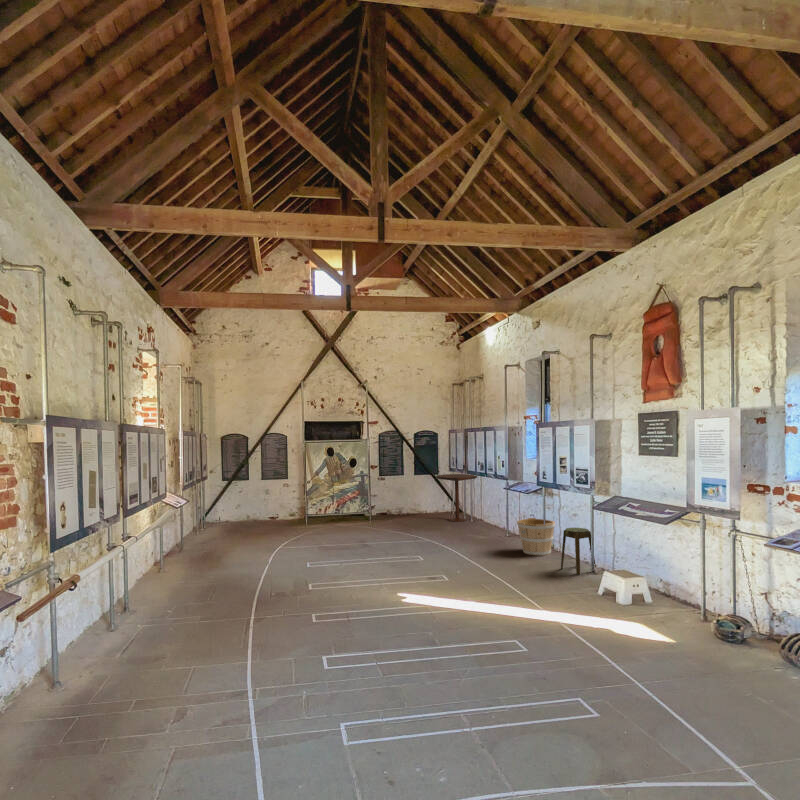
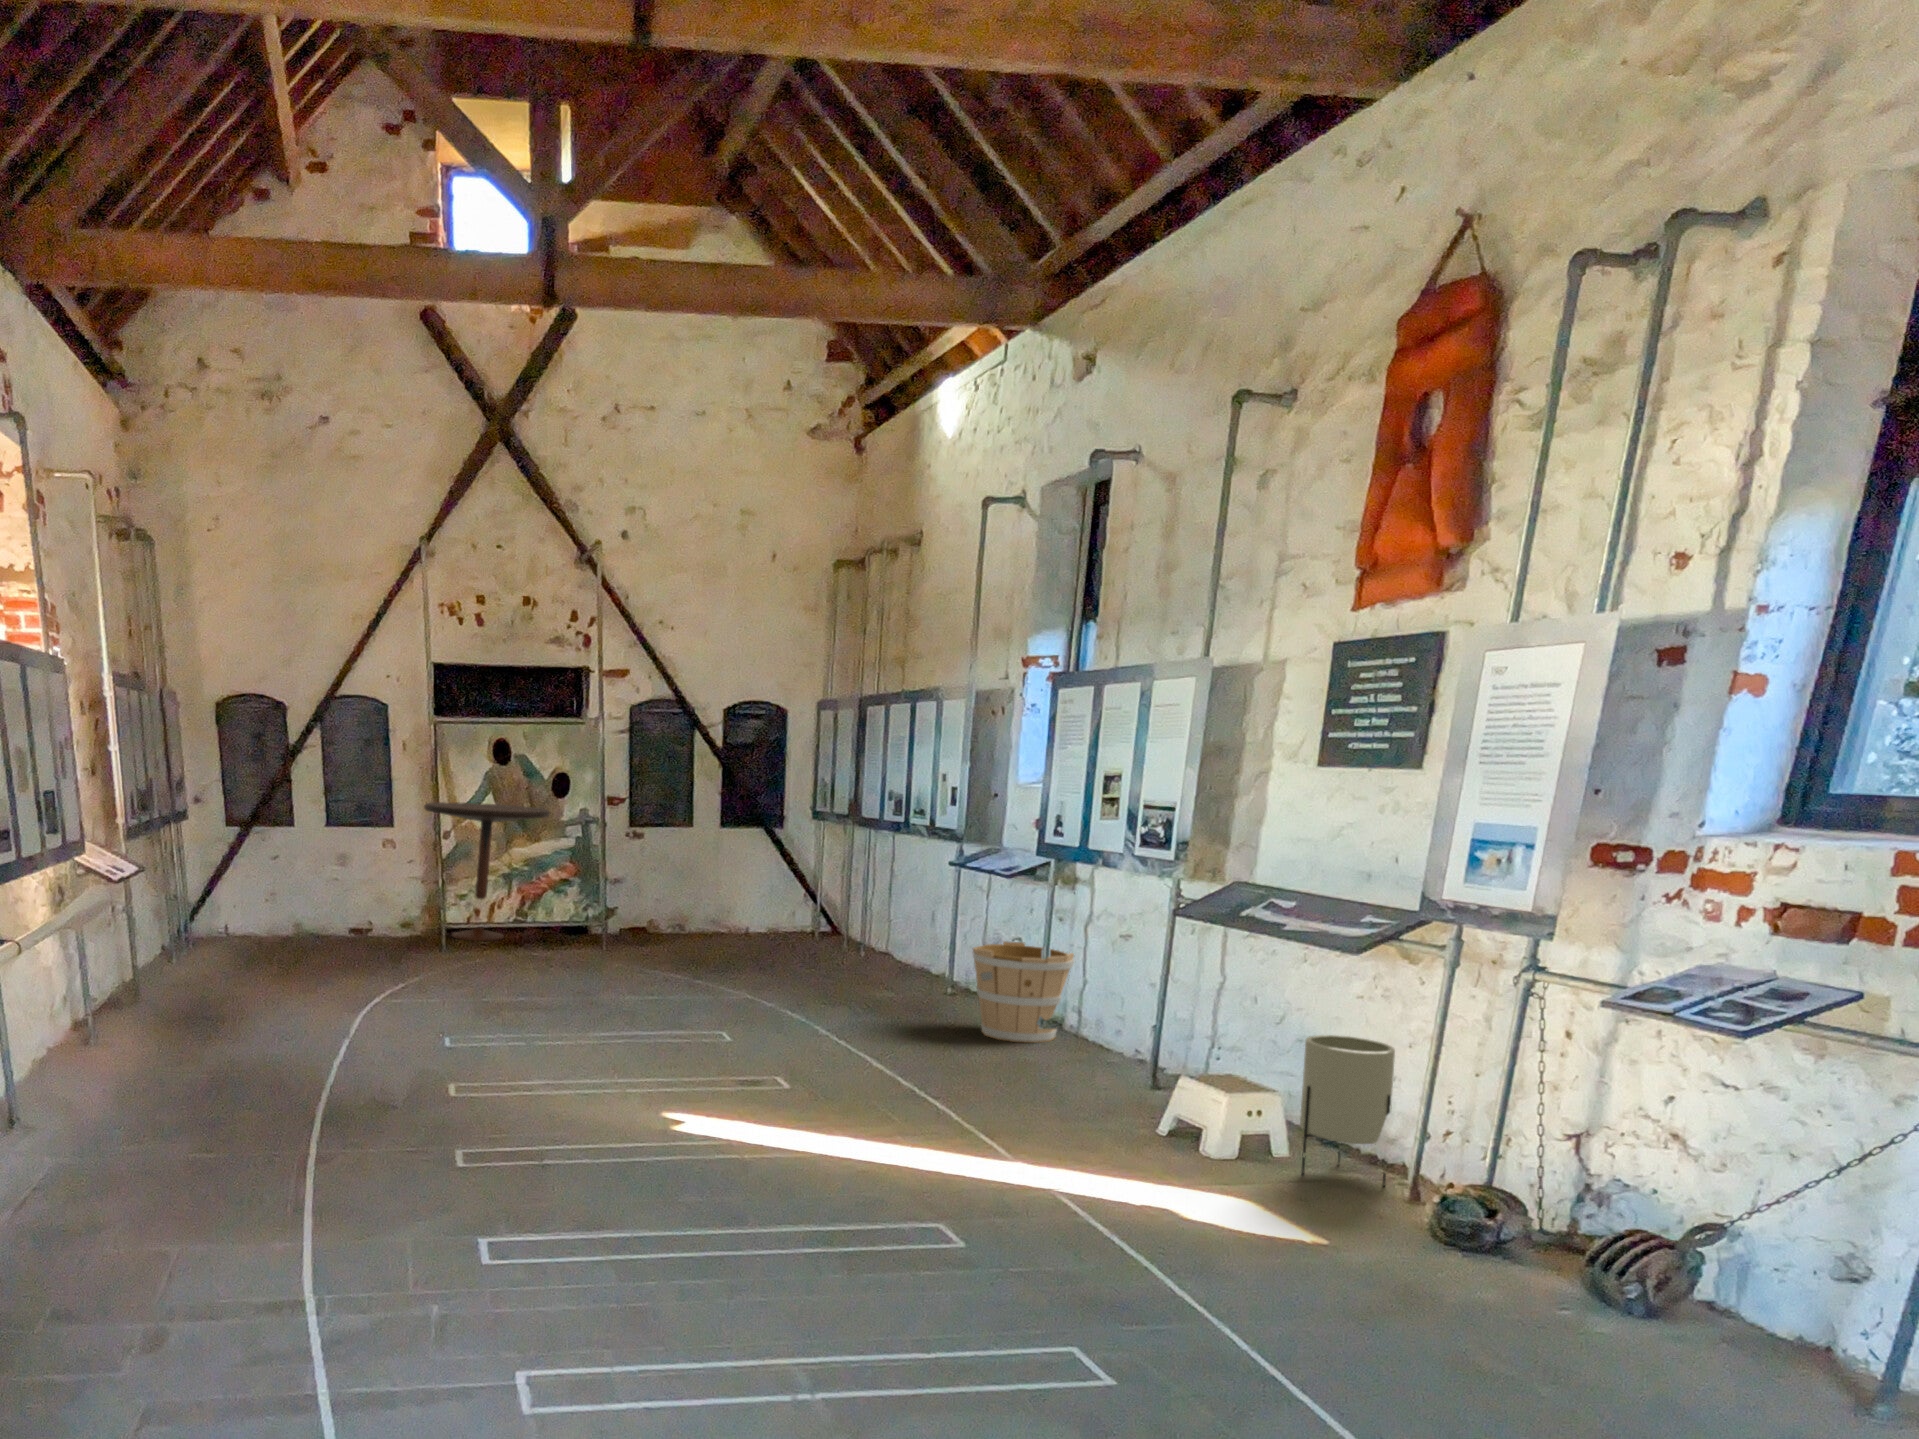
pedestal table: present [436,474,477,522] -> present [424,802,551,941]
stool: present [561,528,596,574] -> none [1073,966,1165,1090]
planter: none [652,555,690,613] -> present [1300,1035,1395,1186]

